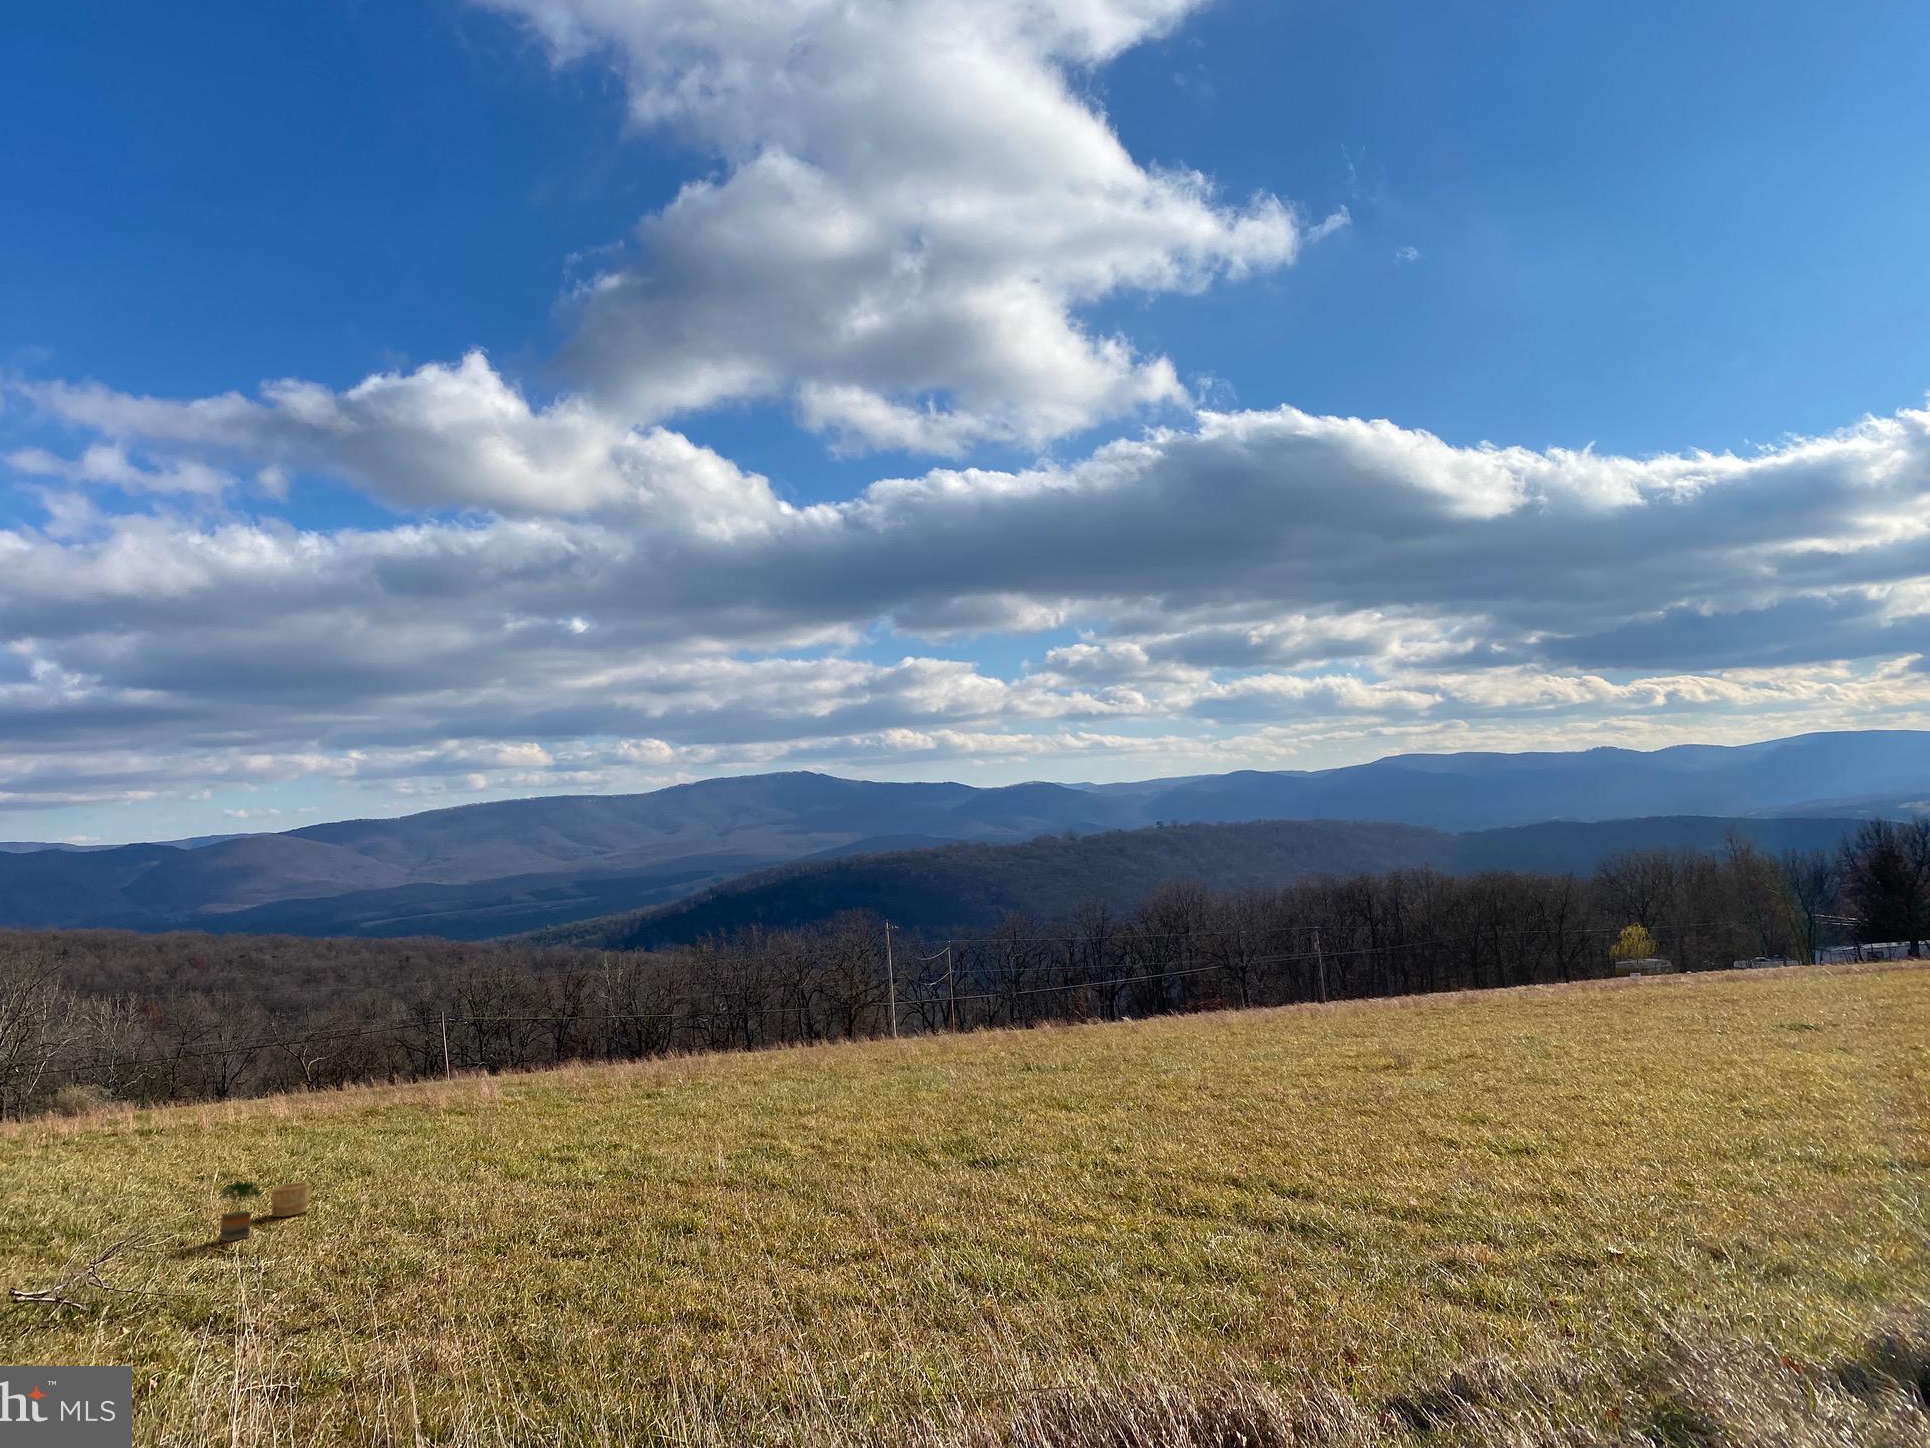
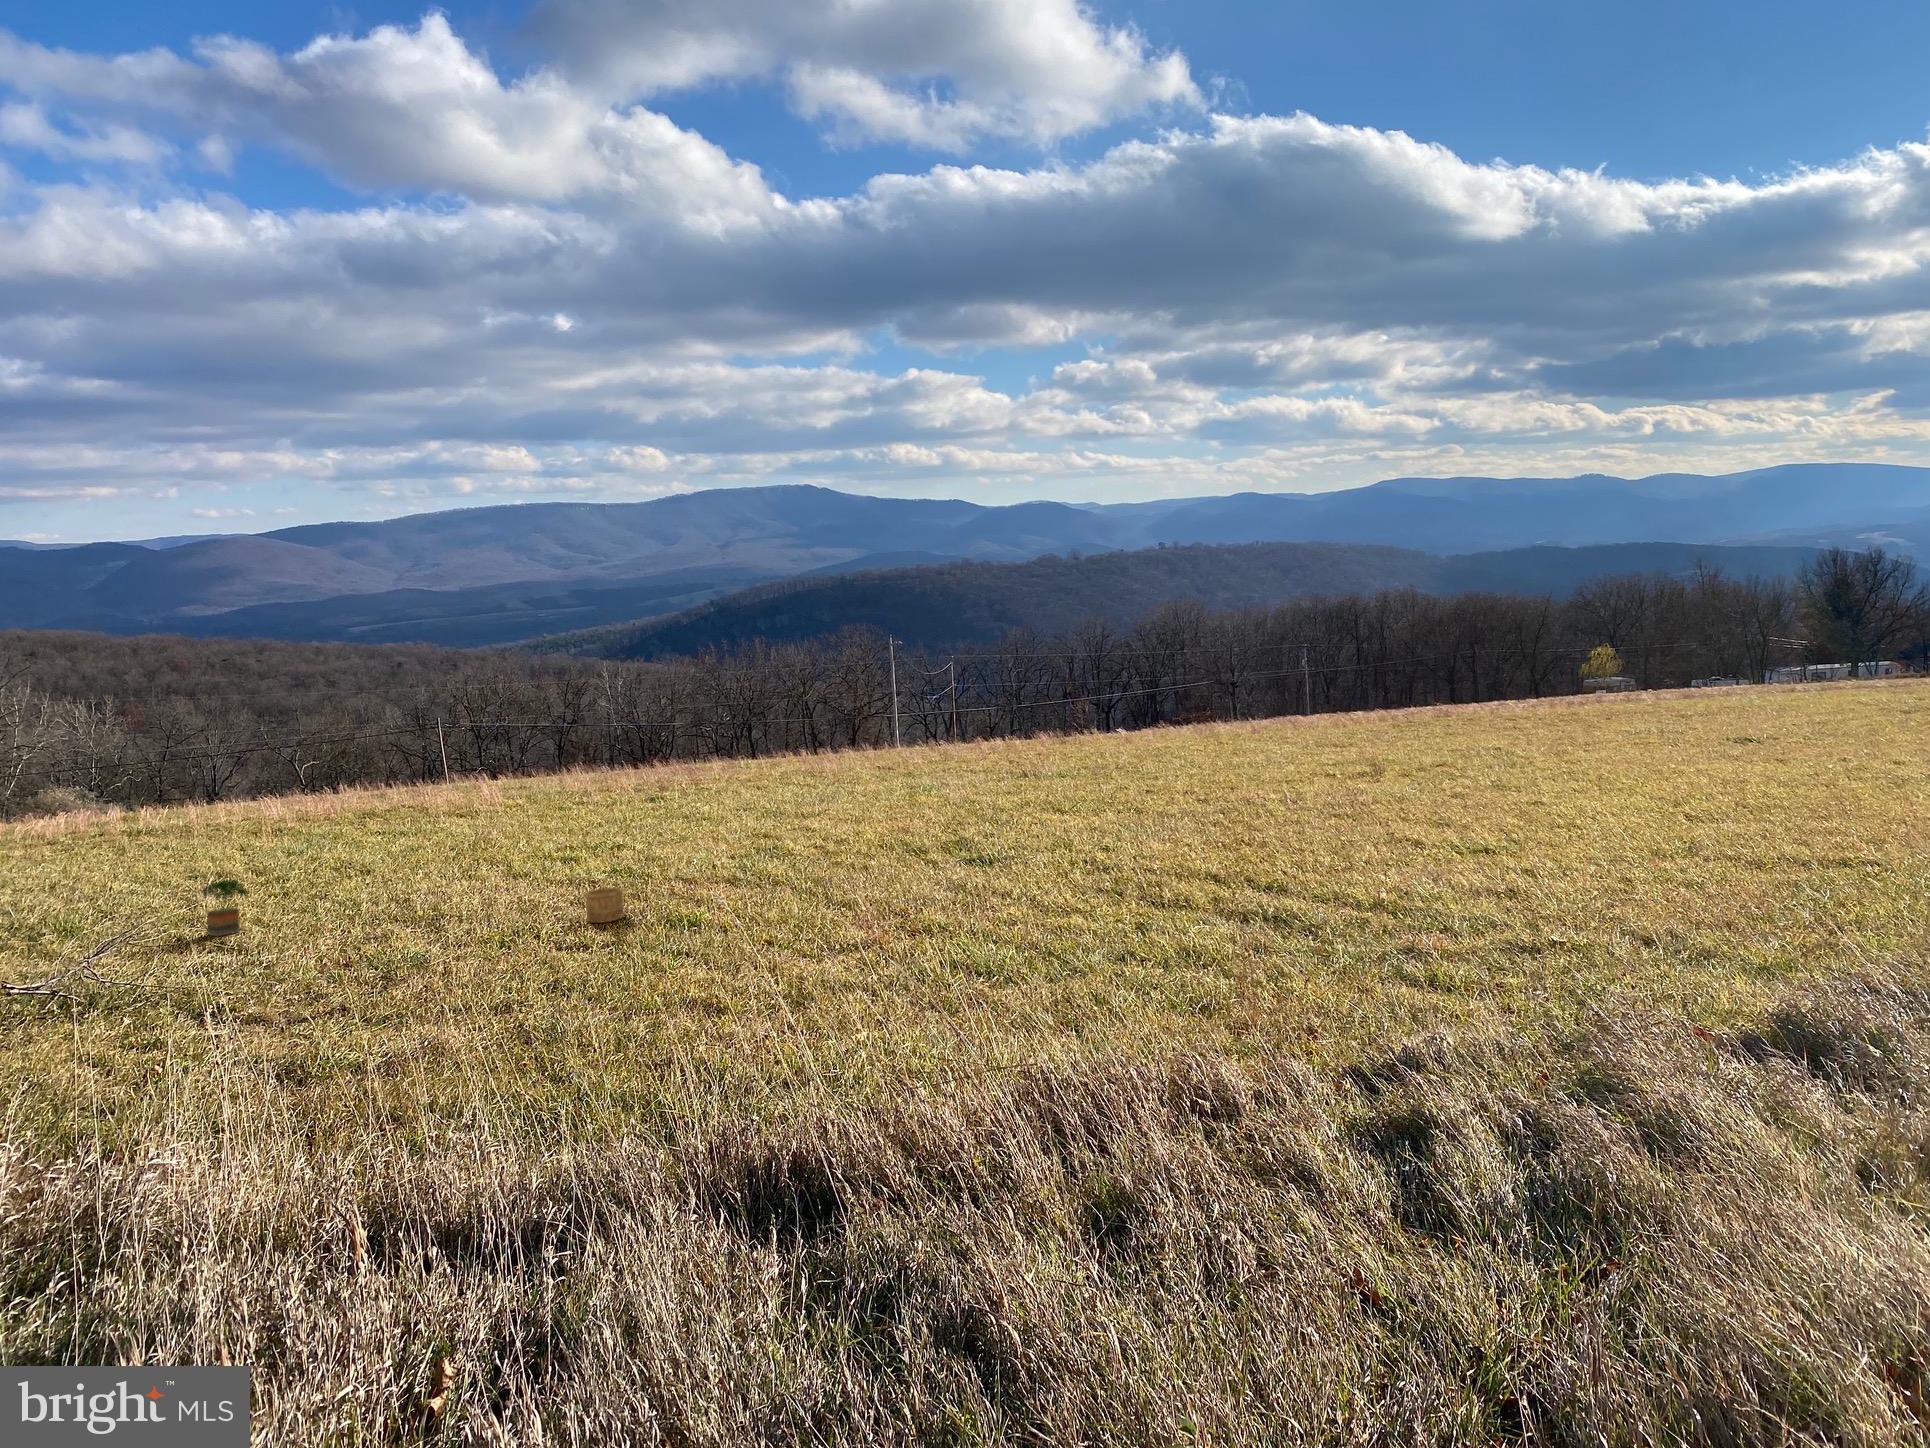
wooden bucket: present [271,1182,310,1217] -> present [585,887,624,923]

